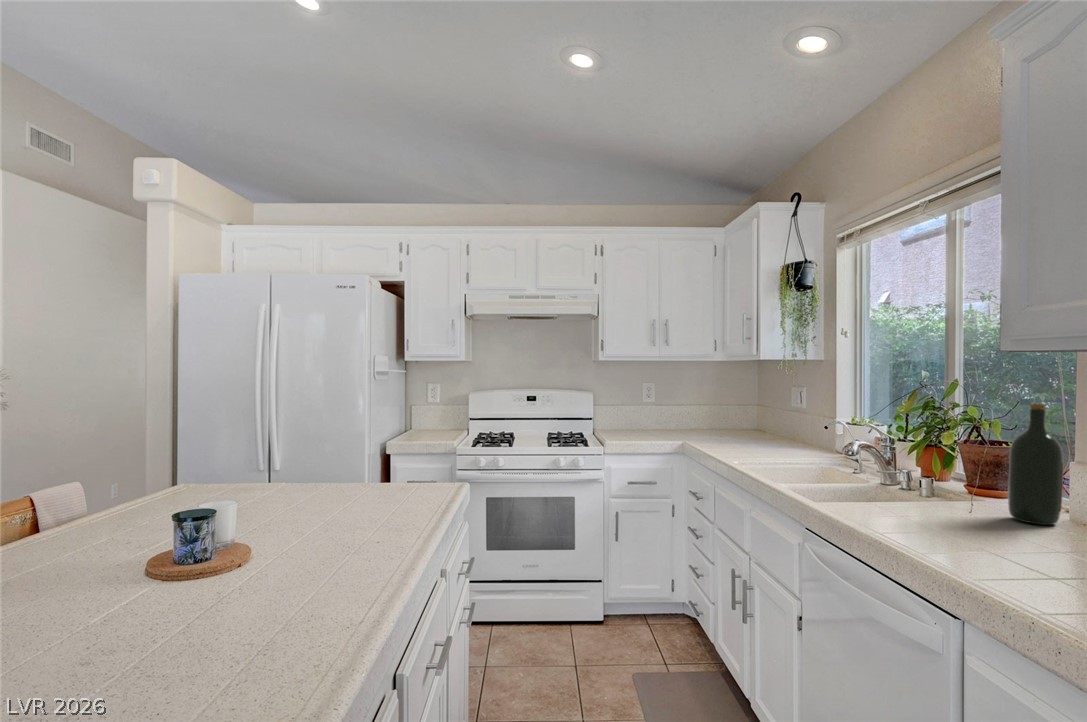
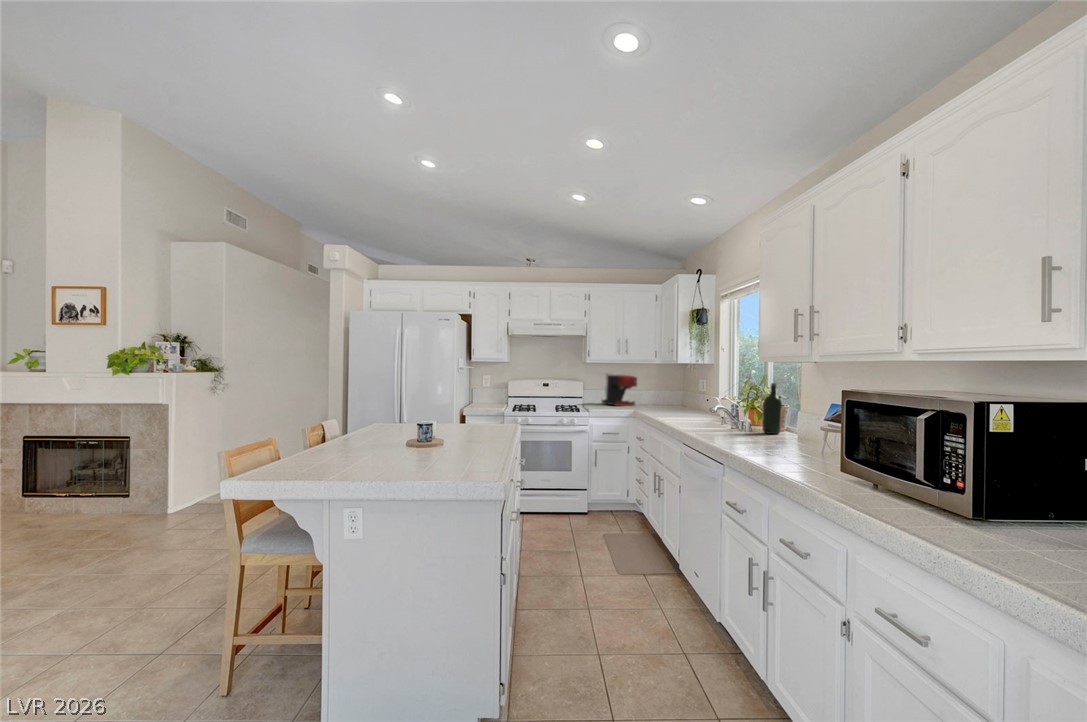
coffee maker: none [623,374,681,430] -> present [602,372,637,406]

